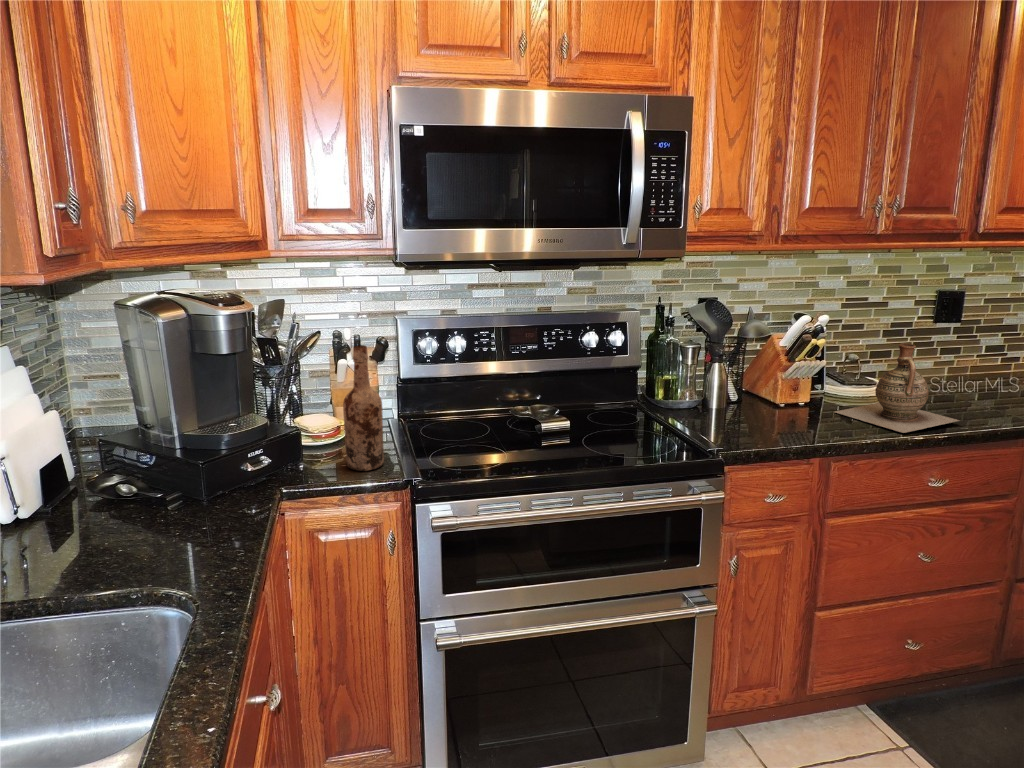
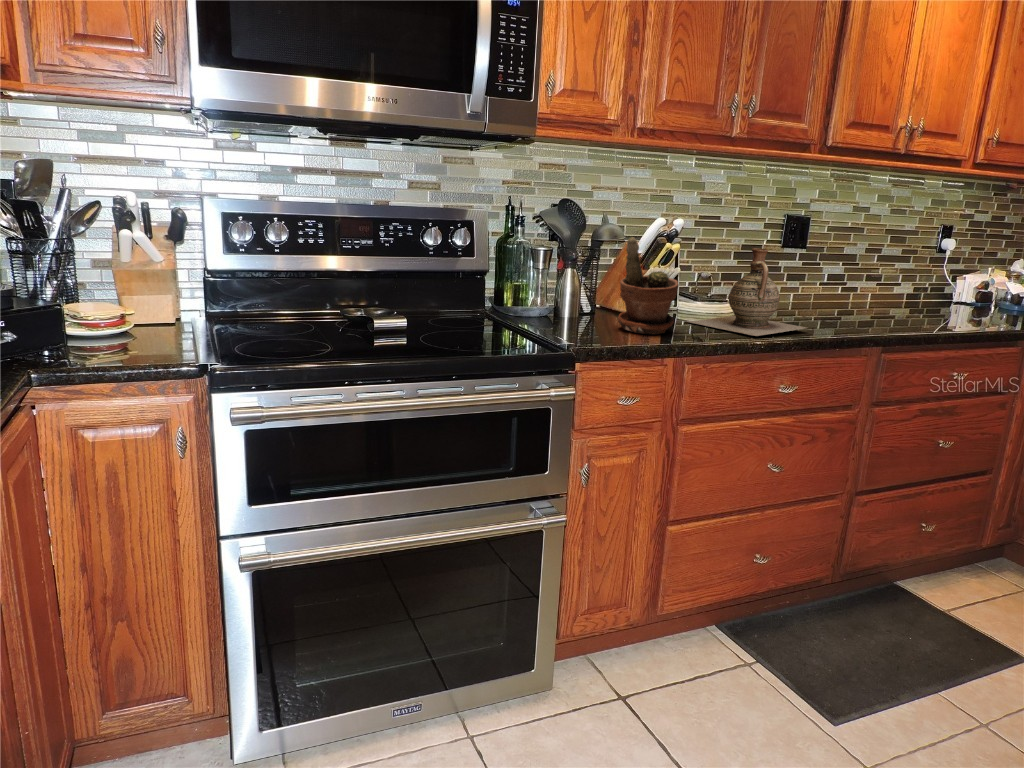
potted plant: none [764,341,824,432] -> present [618,237,678,334]
wine bottle: present [343,345,384,471] -> none [114,199,171,357]

